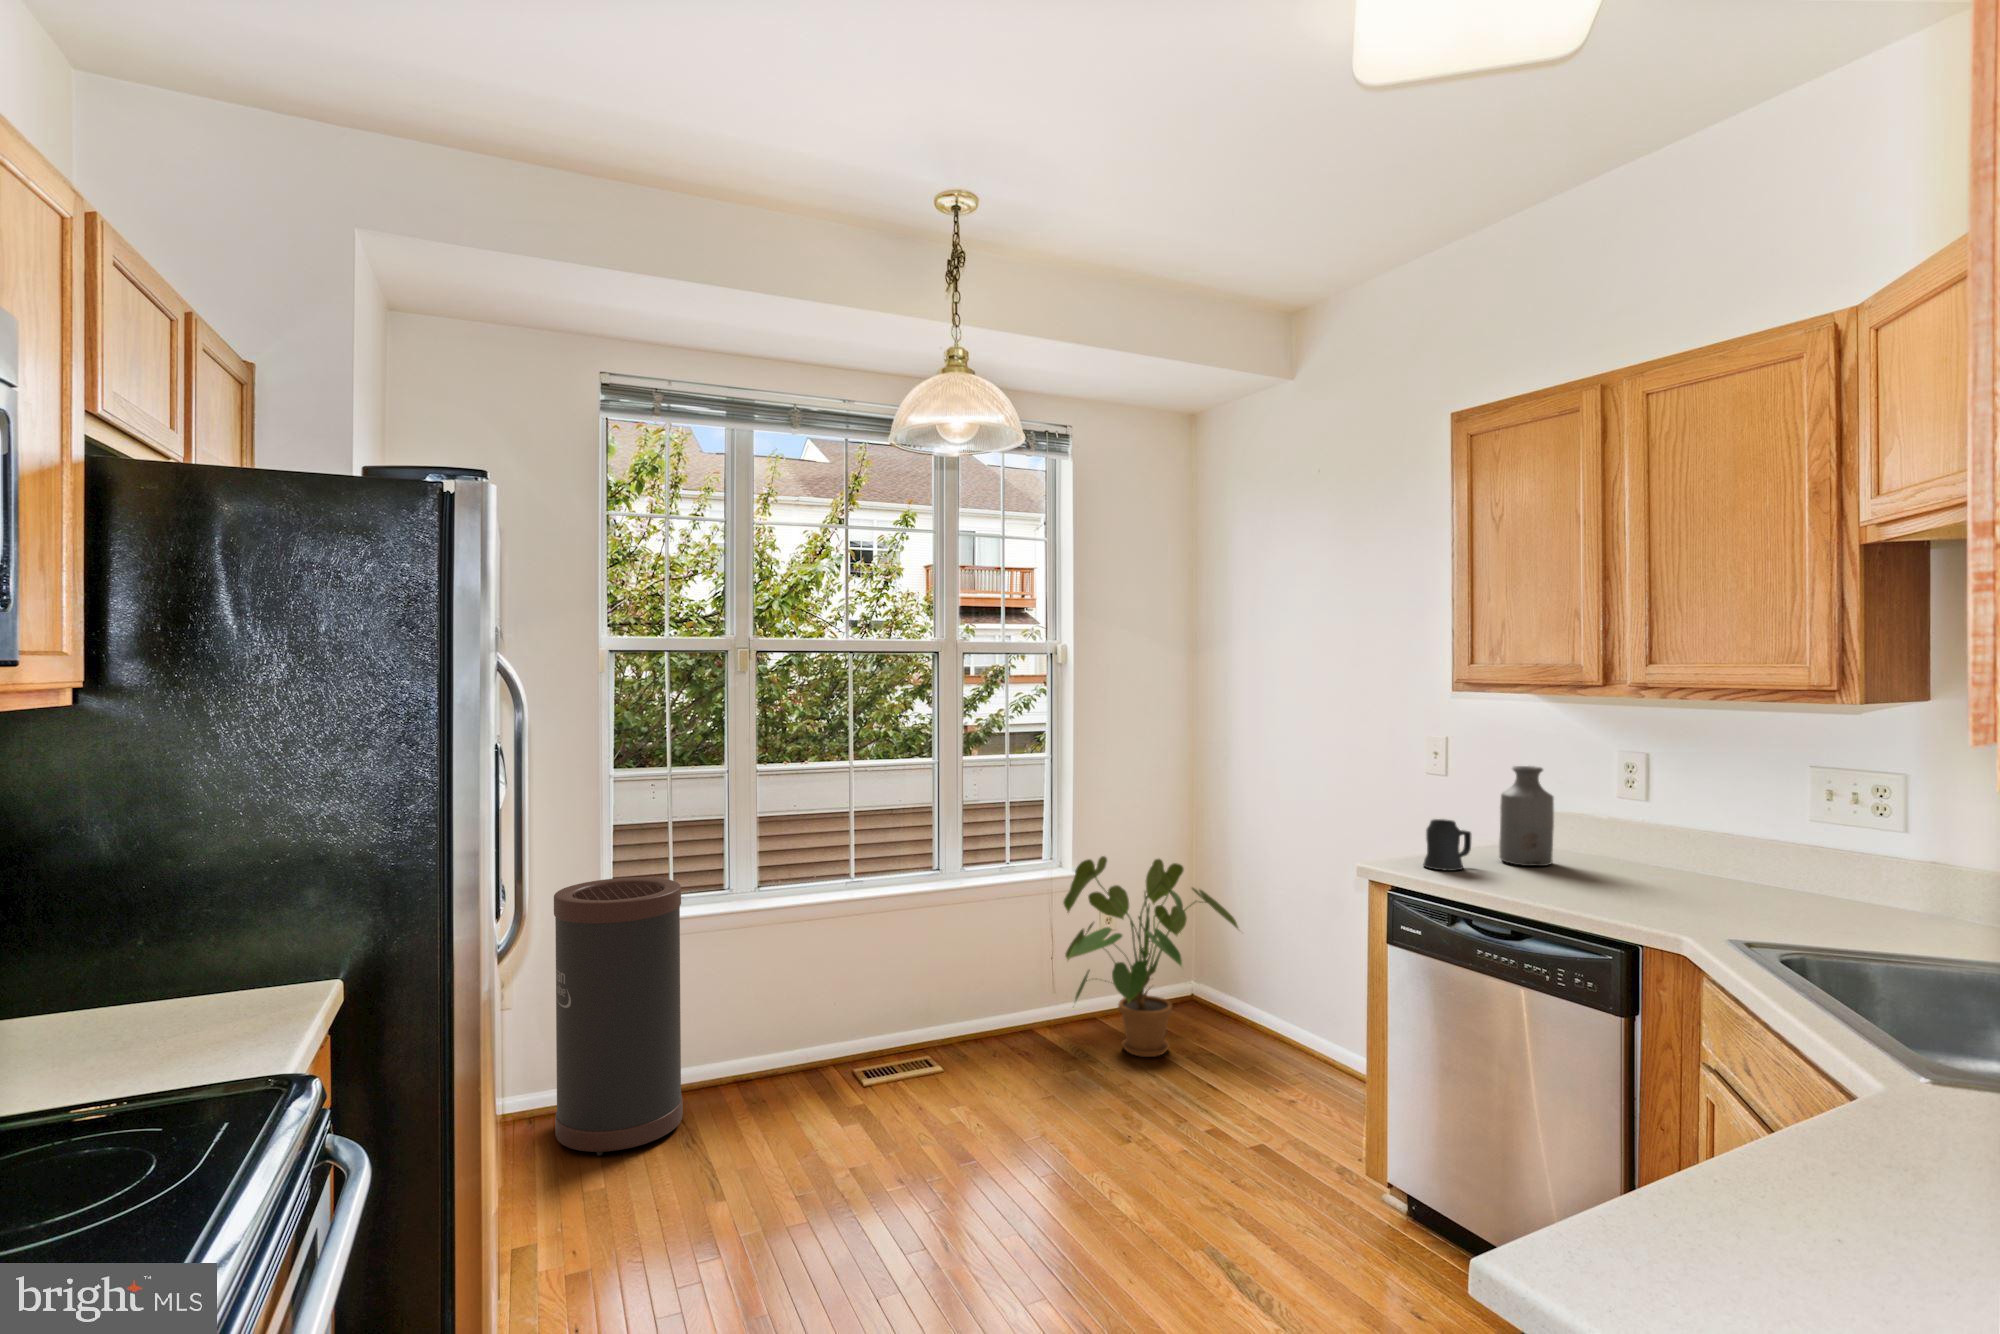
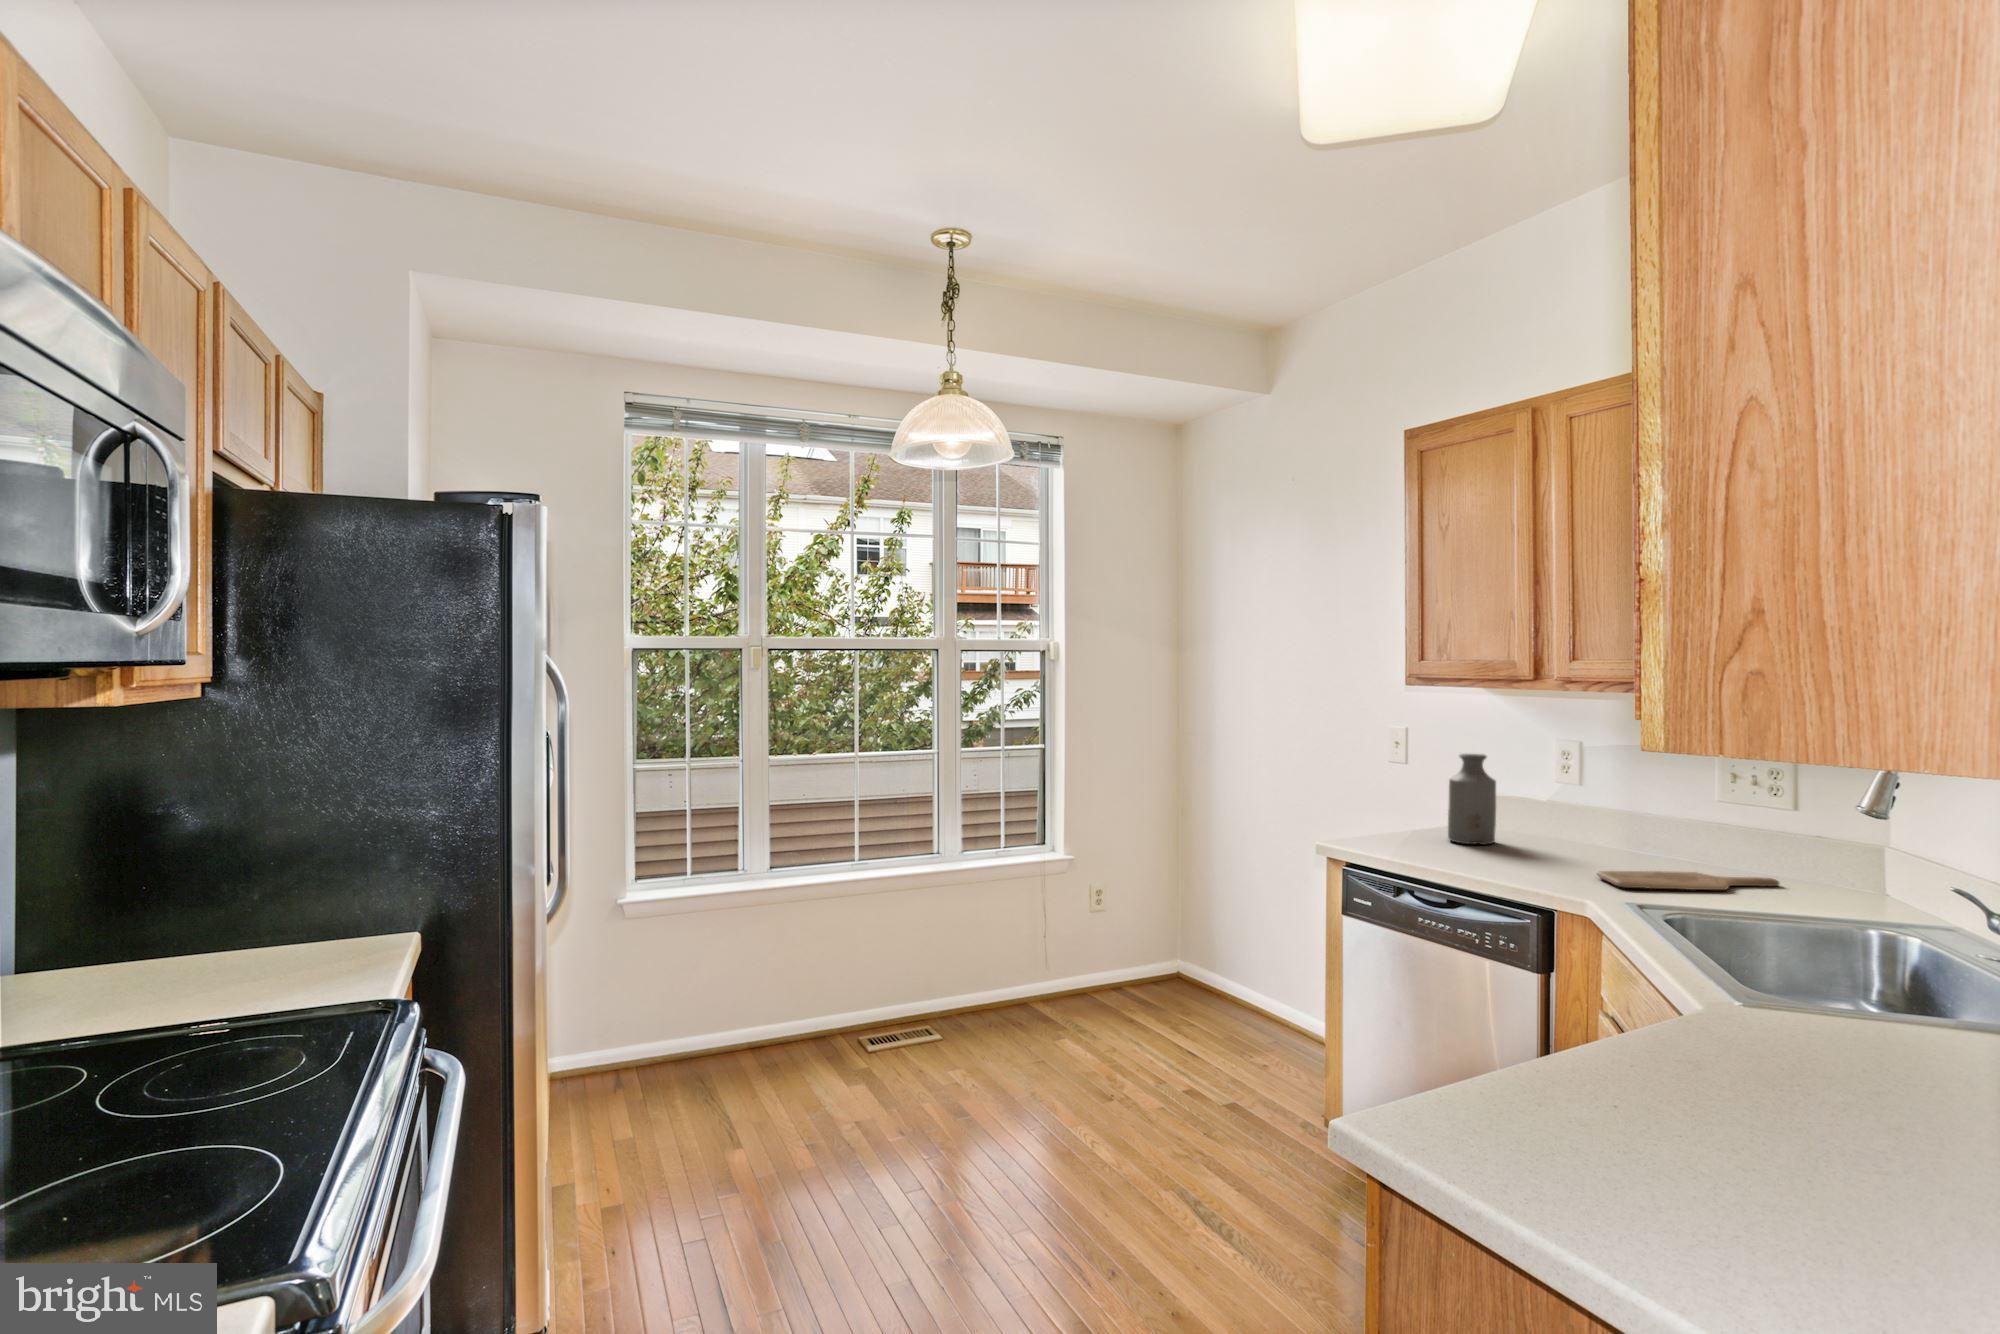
mug: present [1423,819,1471,871] -> none [1376,802,1421,848]
house plant: present [1063,856,1238,1057] -> none [1057,842,1227,1030]
trash can: present [554,877,683,1156] -> none [583,859,701,1112]
cutting board: none [1684,900,1895,924] -> present [1597,871,1779,890]

